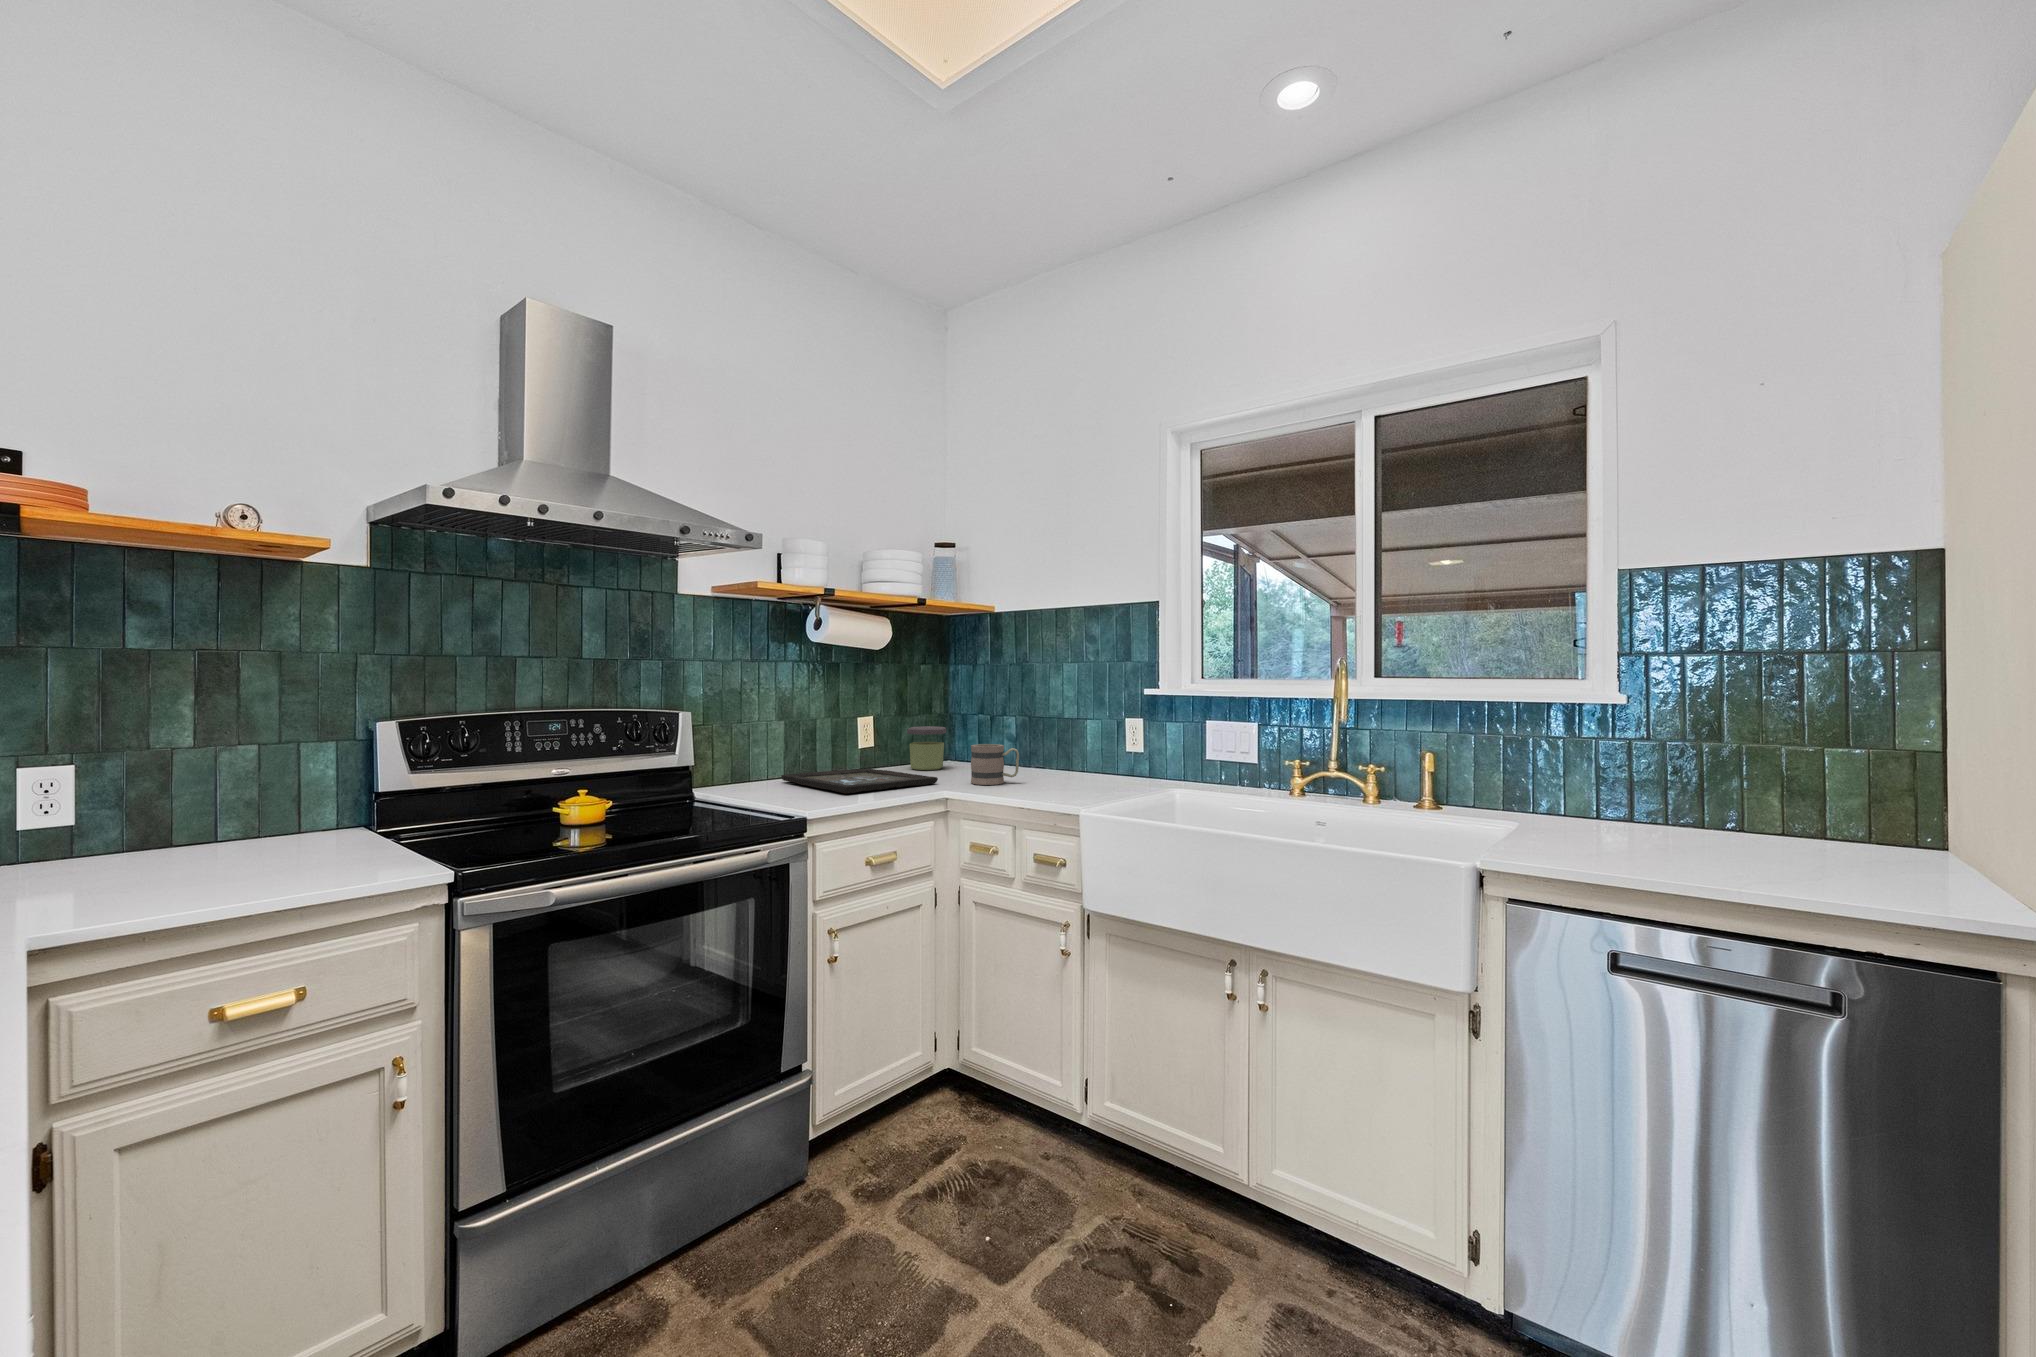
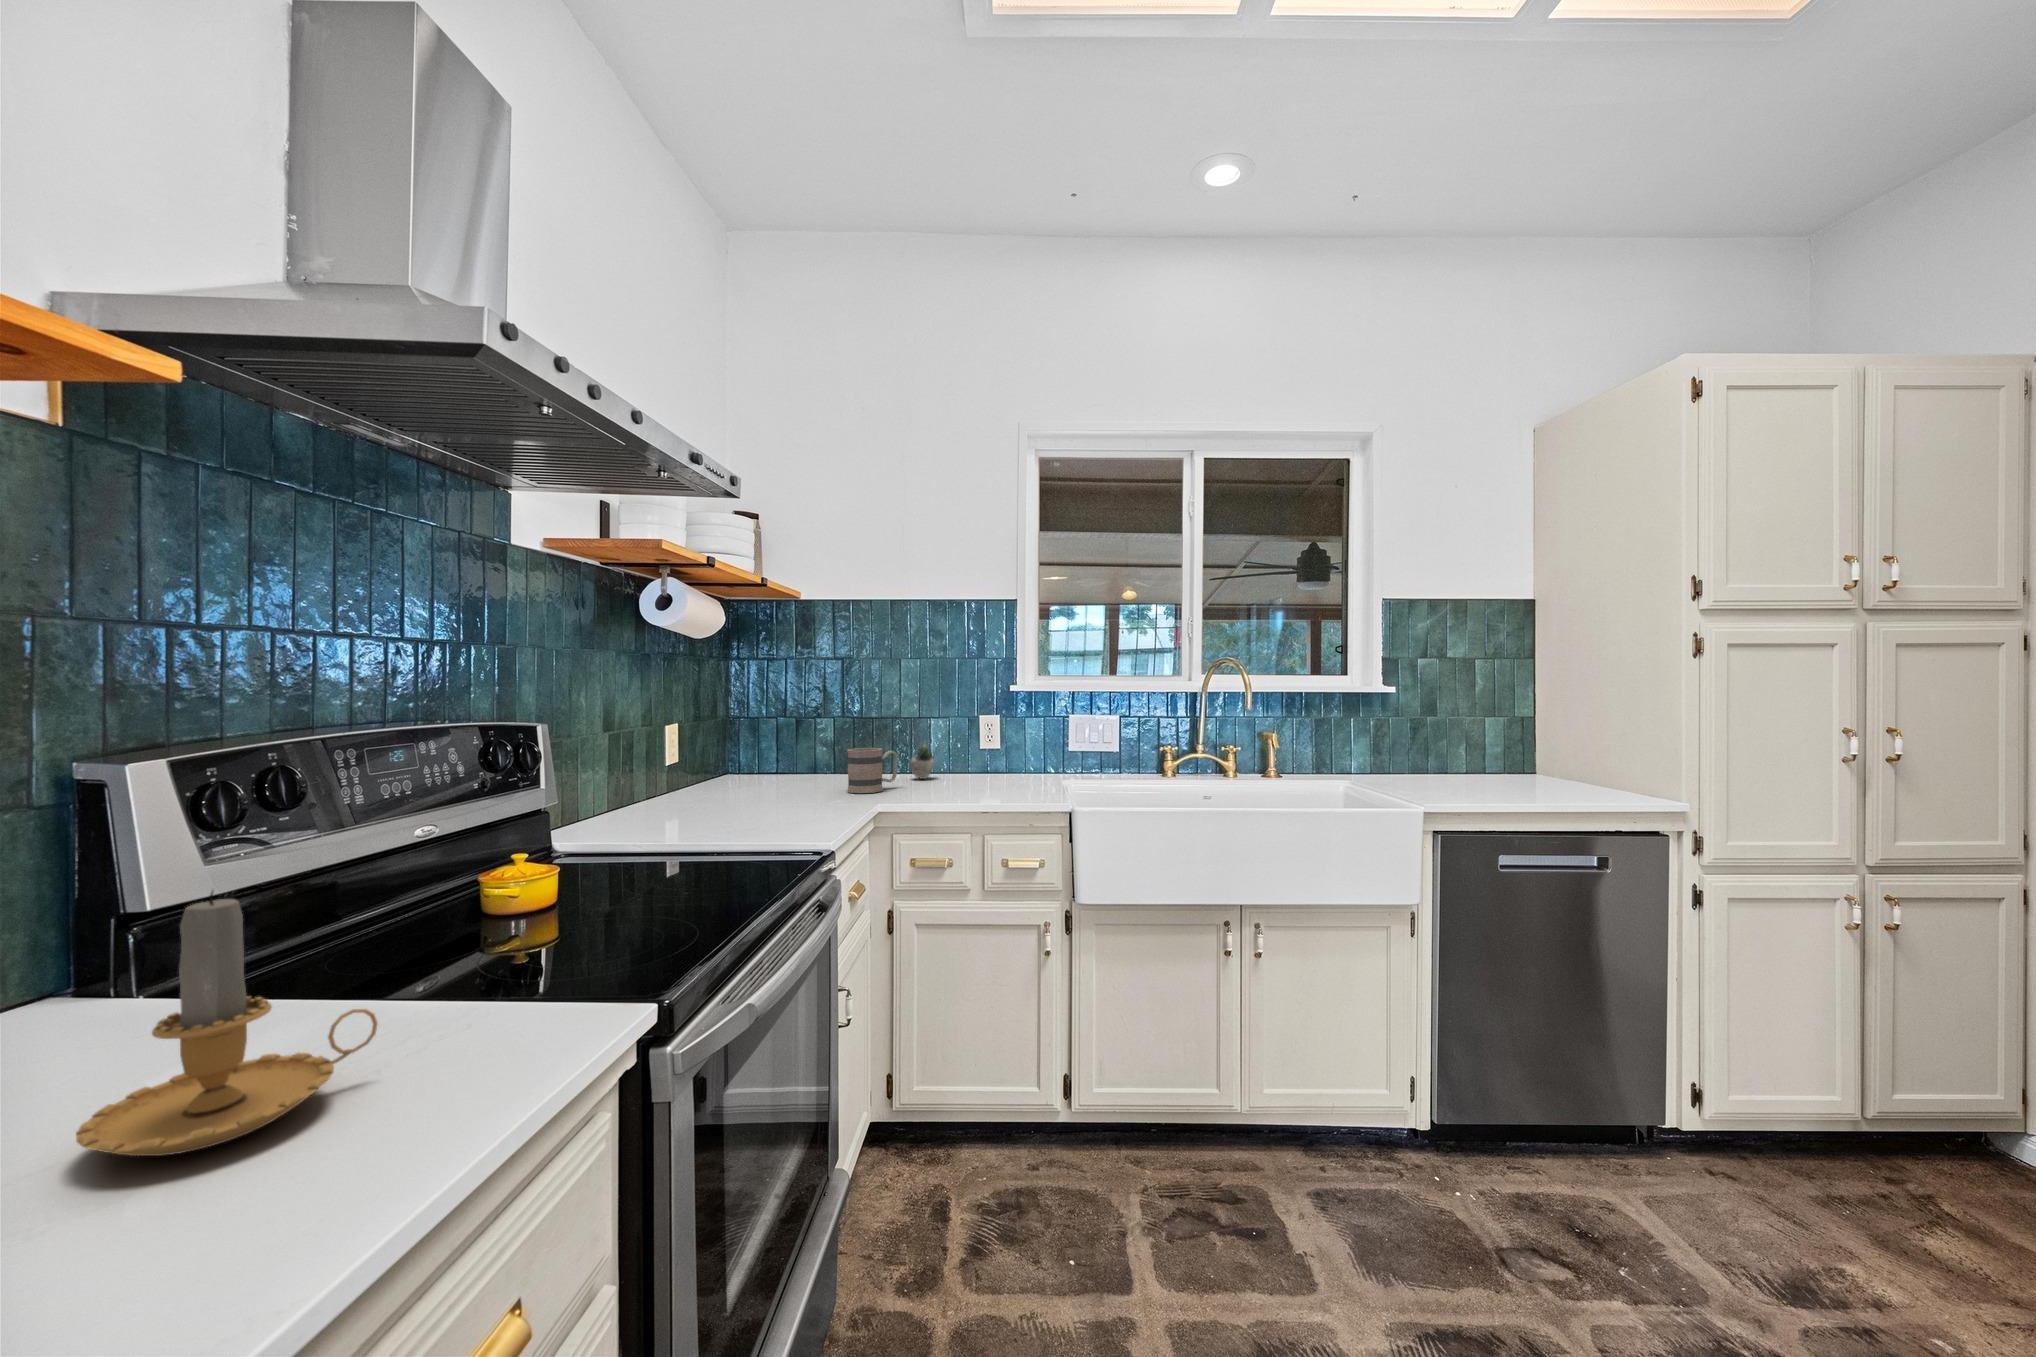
jar: present [907,726,946,770] -> none [714,734,764,786]
succulent plant: none [1052,740,1099,779] -> present [910,743,935,779]
tray: present [781,768,938,793] -> none [609,789,816,818]
candle: none [209,775,333,883] -> present [76,891,377,1156]

